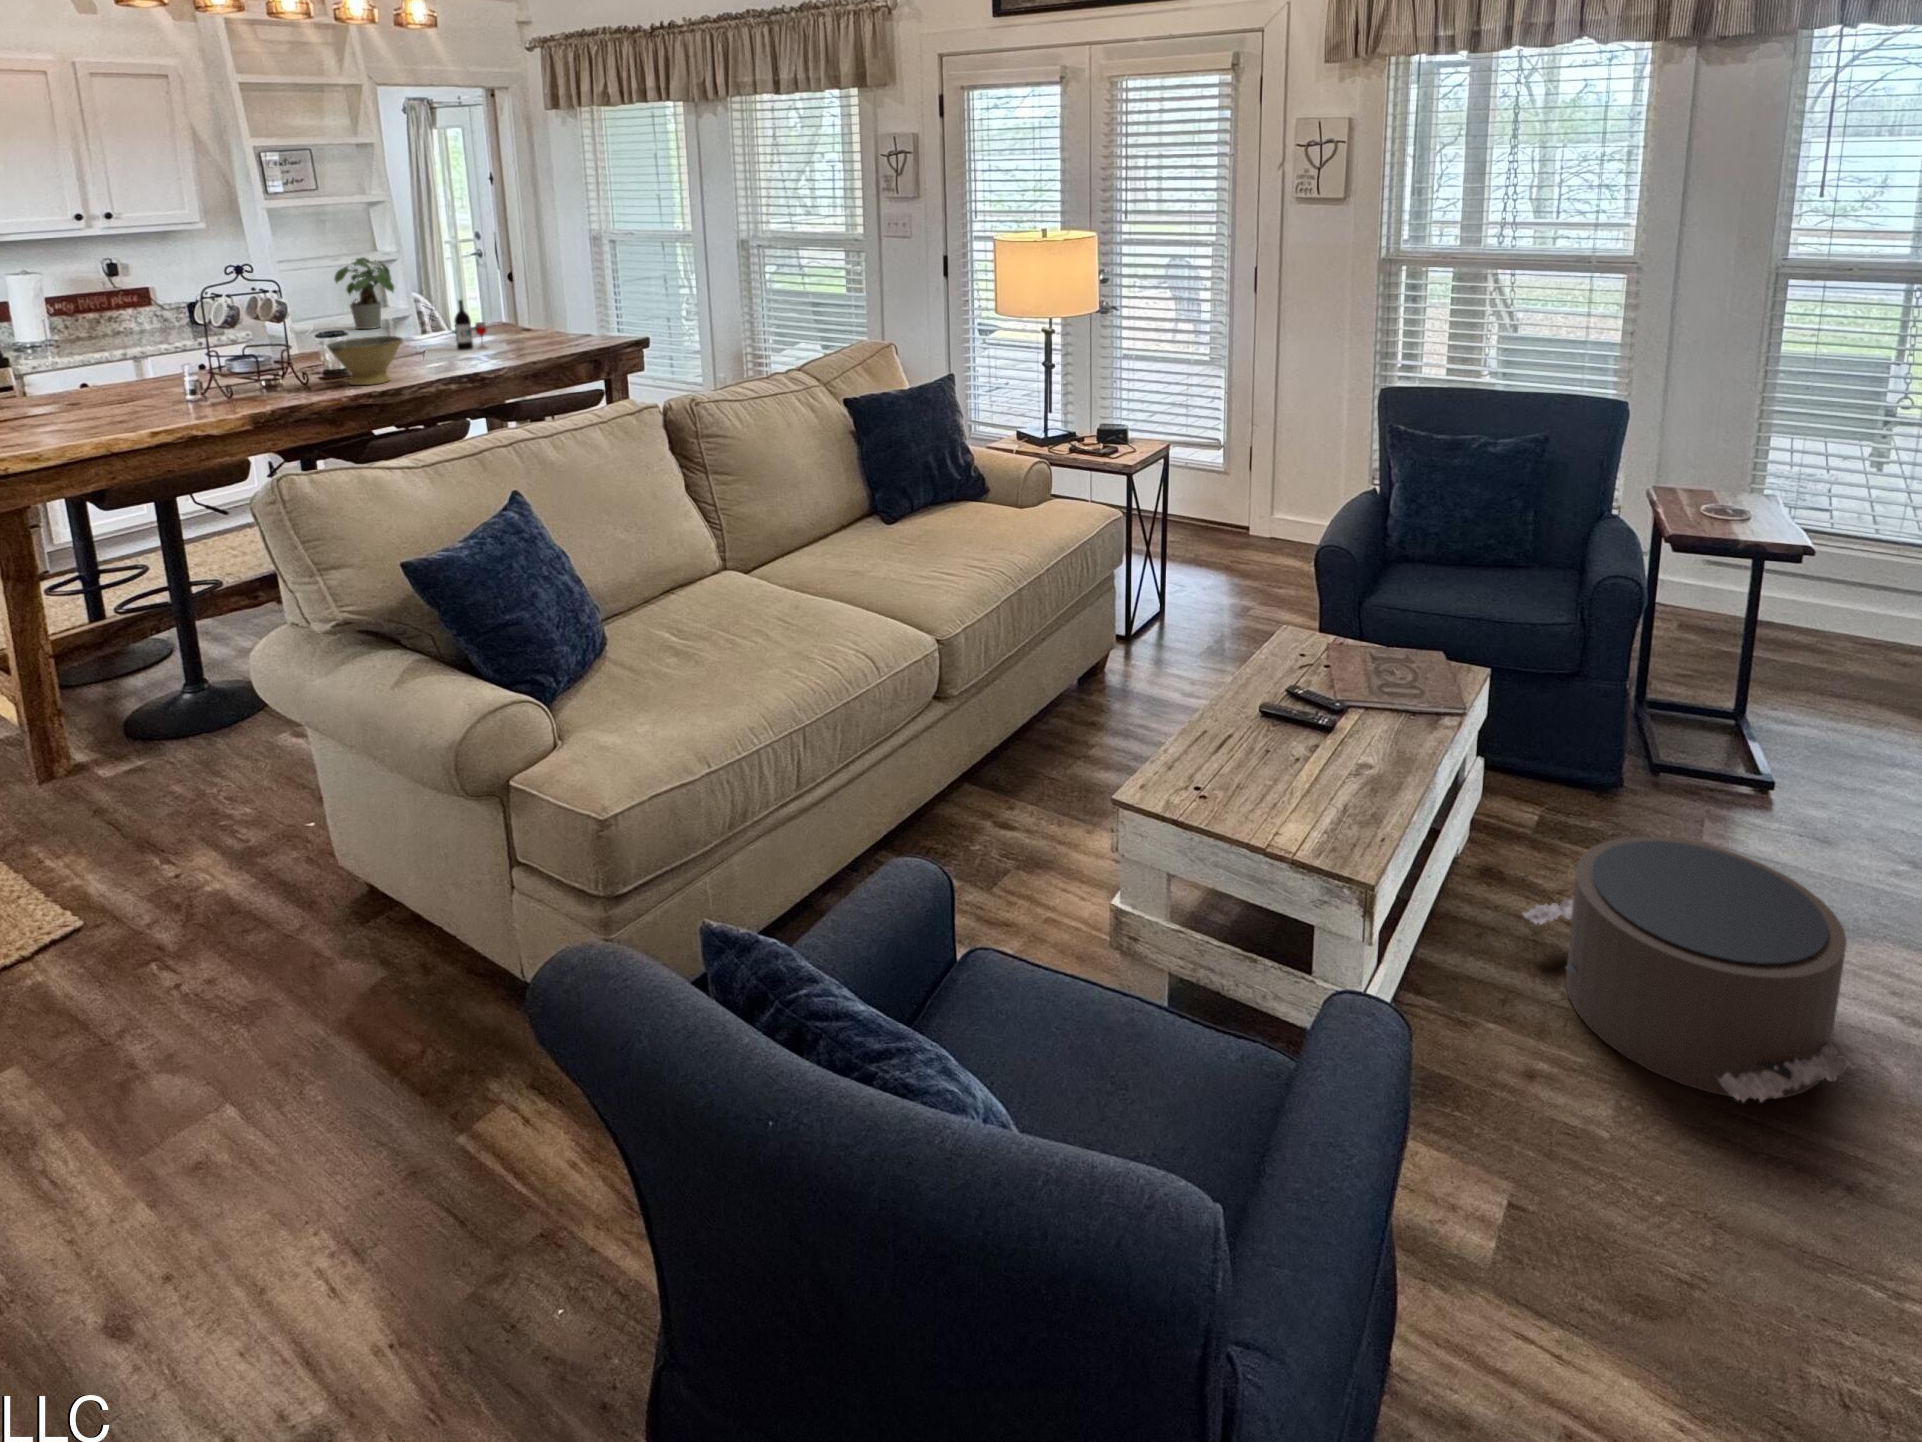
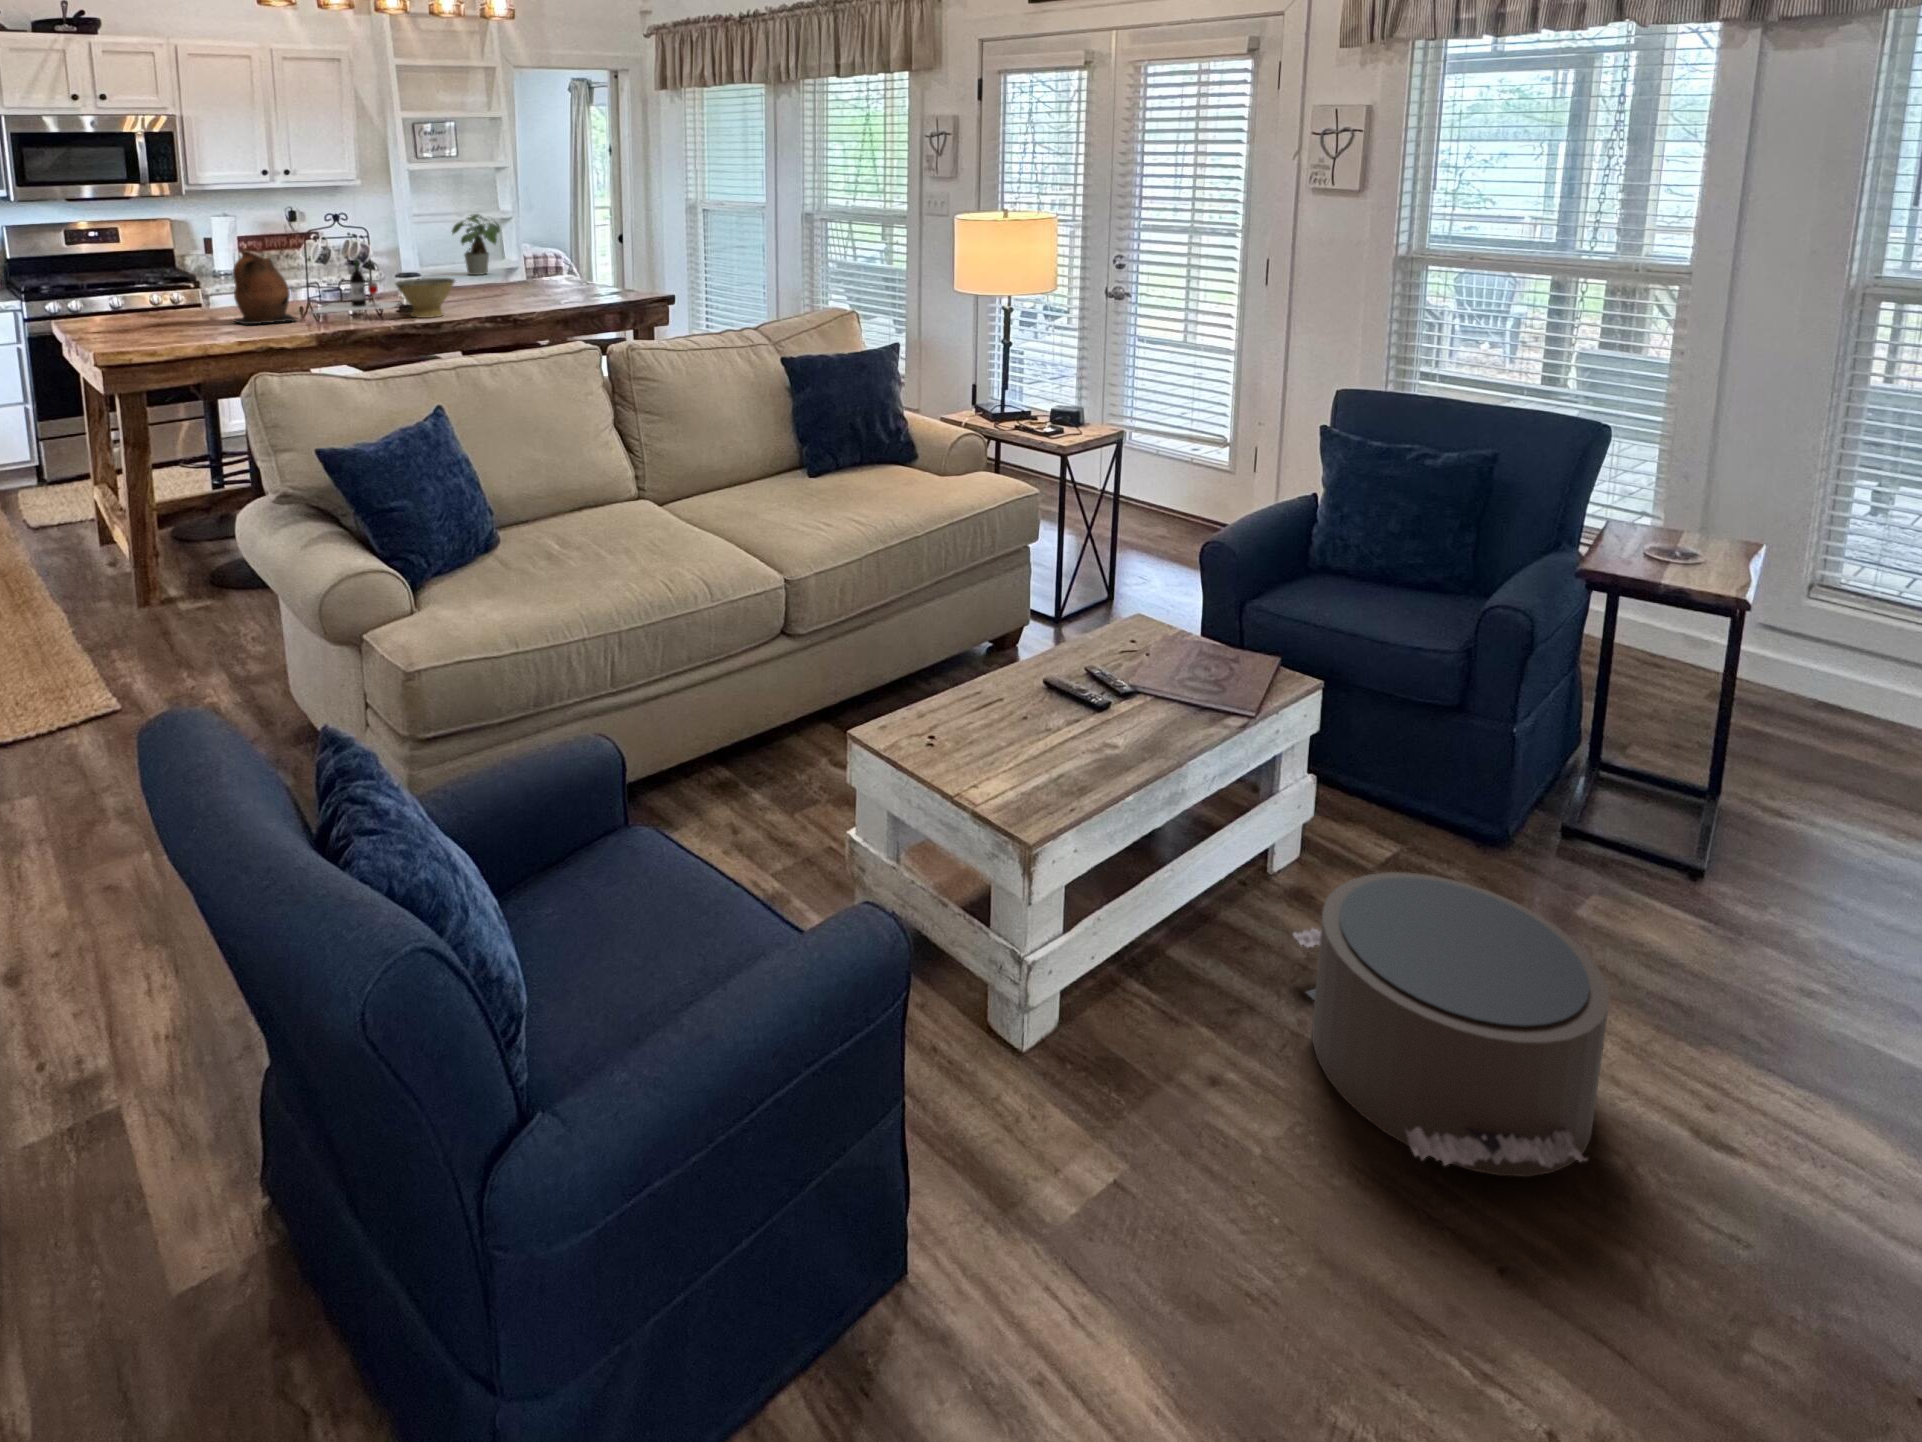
wine bottle: present [424,300,507,360] -> present [314,261,399,313]
ceramic pitcher: none [105,317,203,410] -> present [233,251,298,325]

